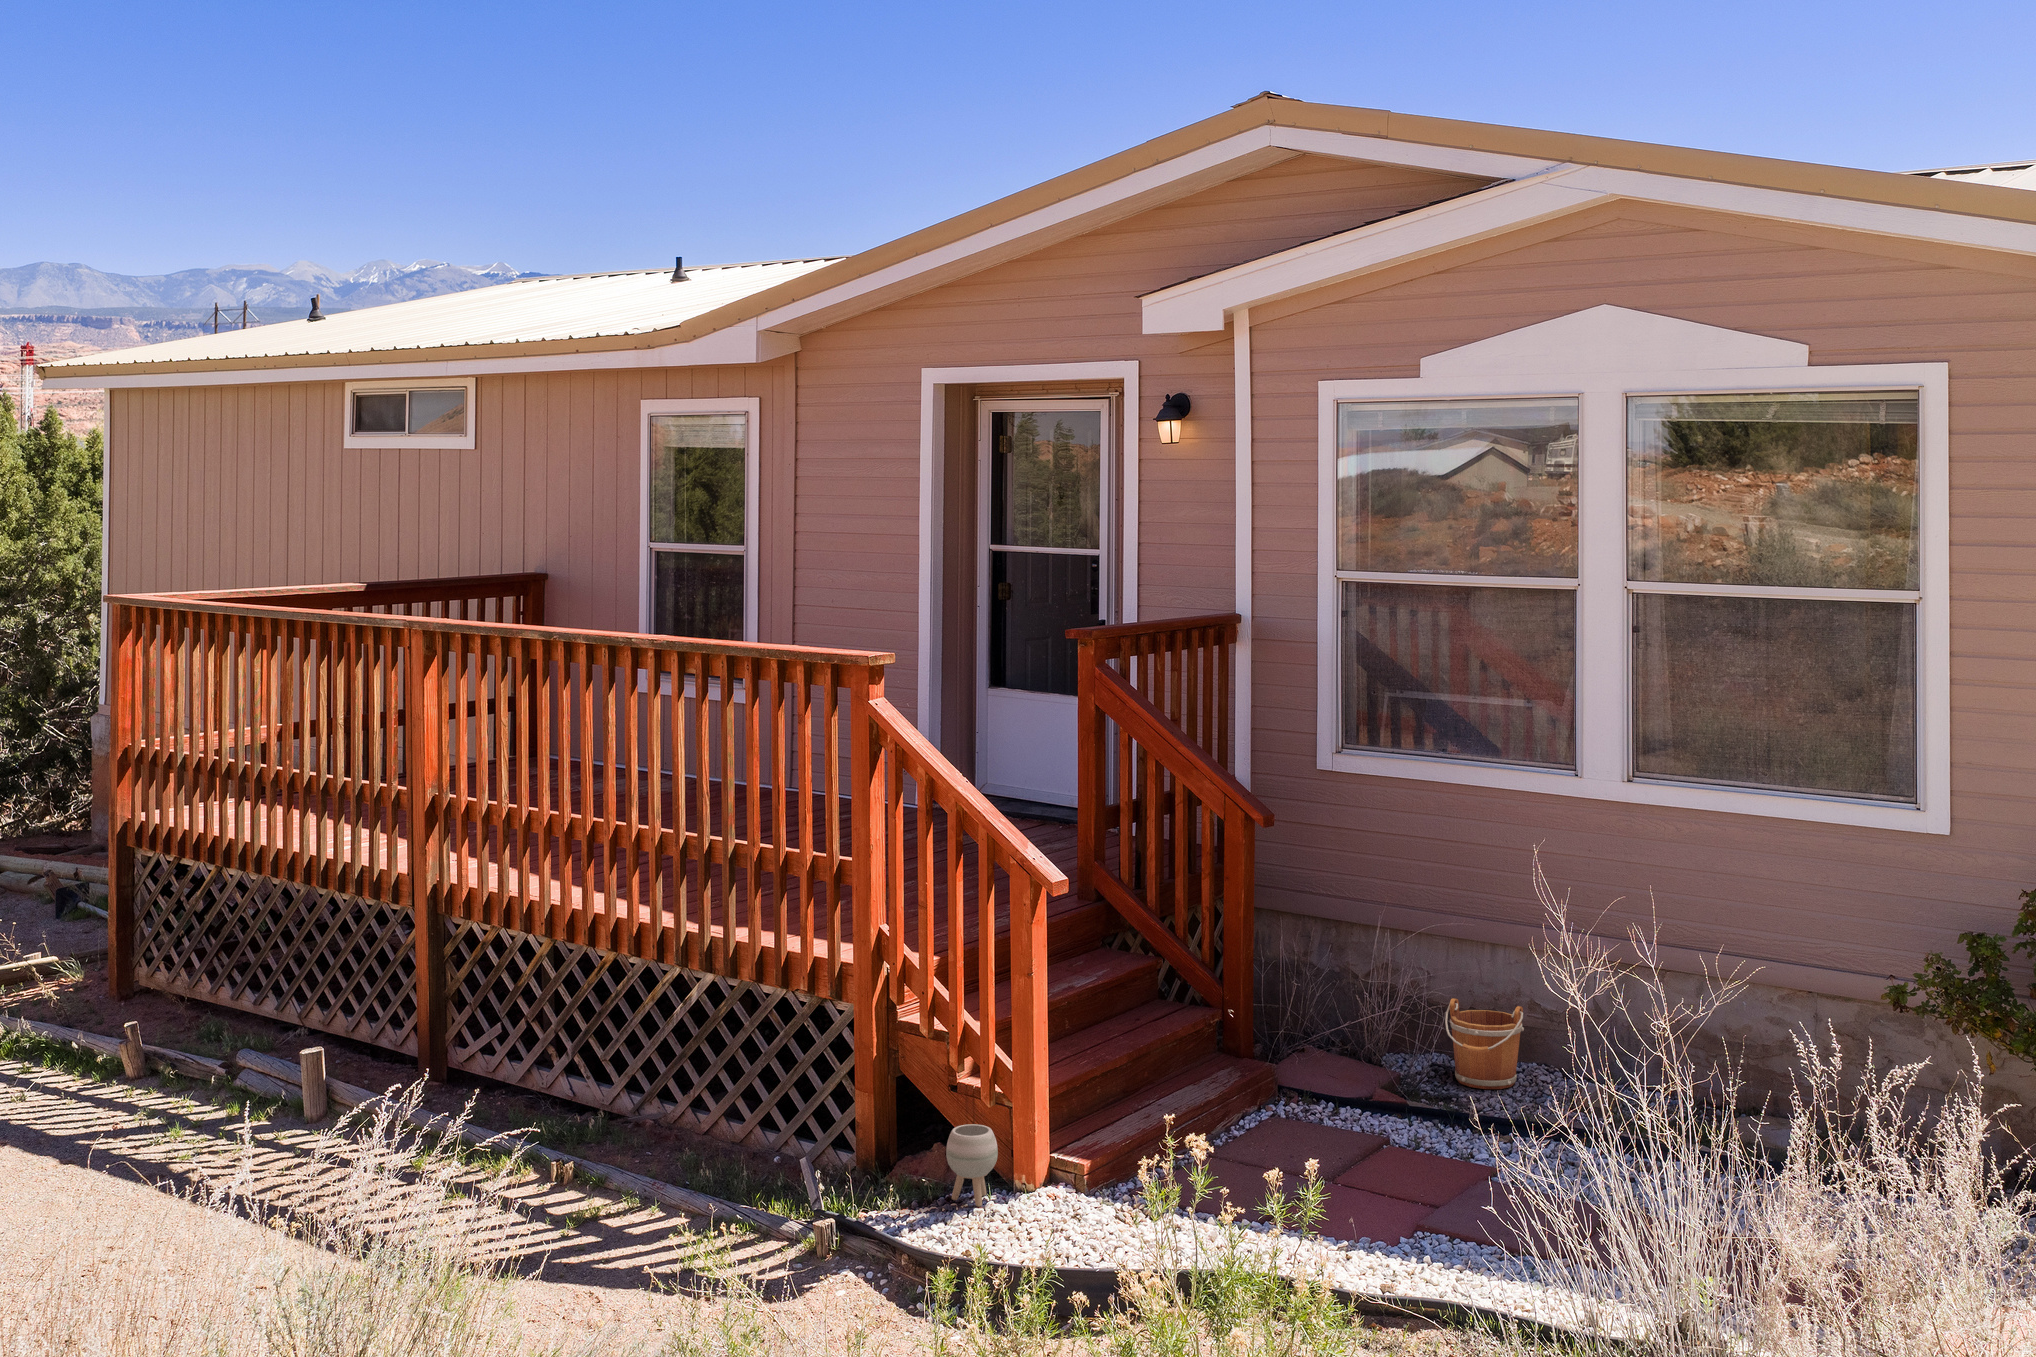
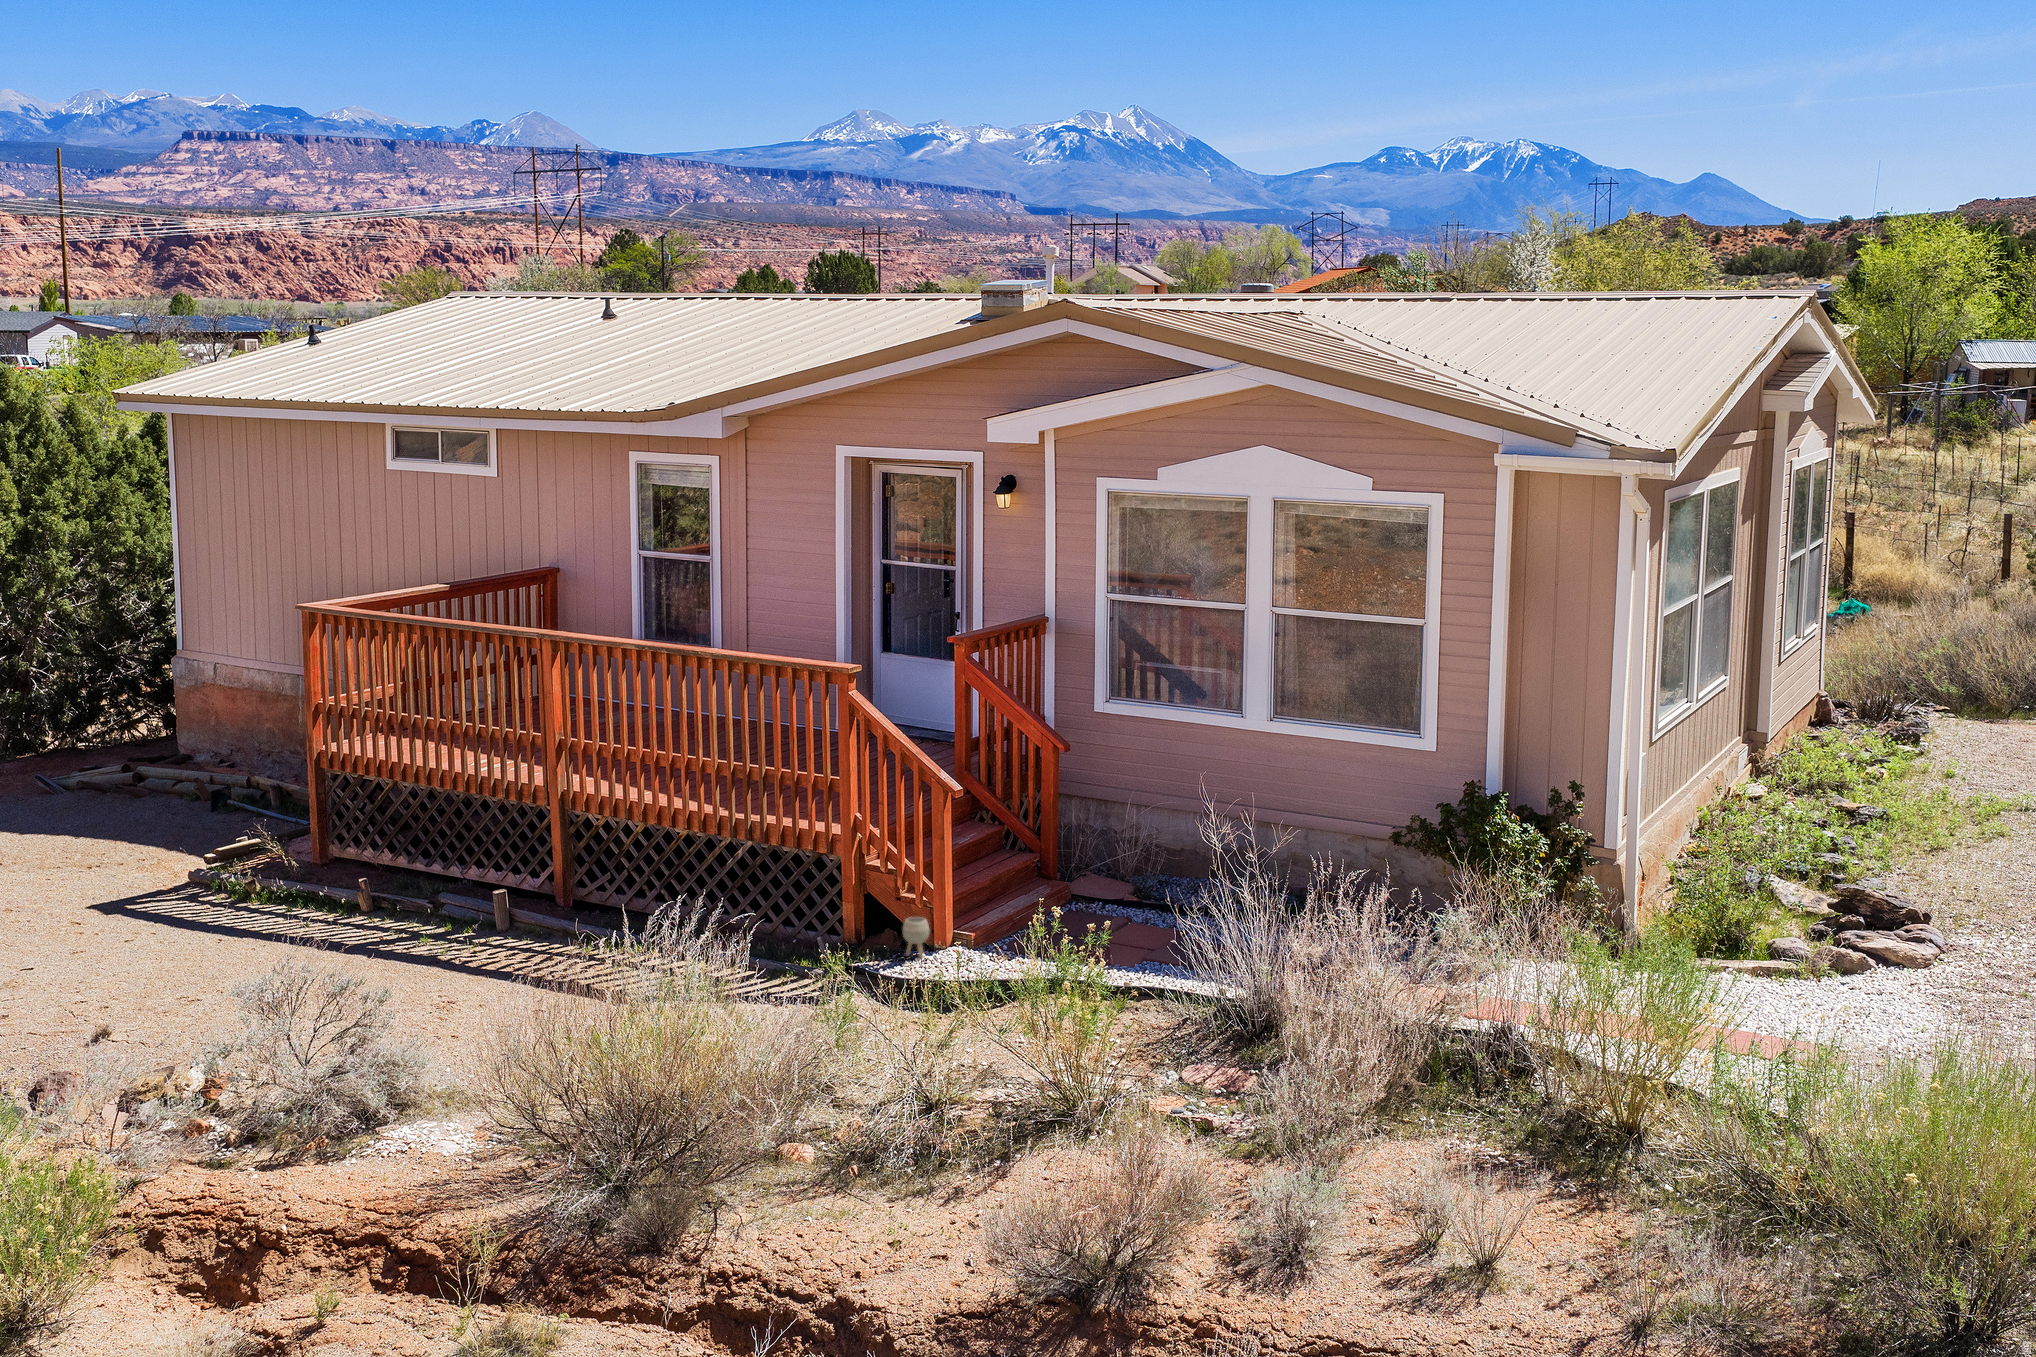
bucket: present [1445,998,1524,1089] -> none [1168,841,1211,891]

